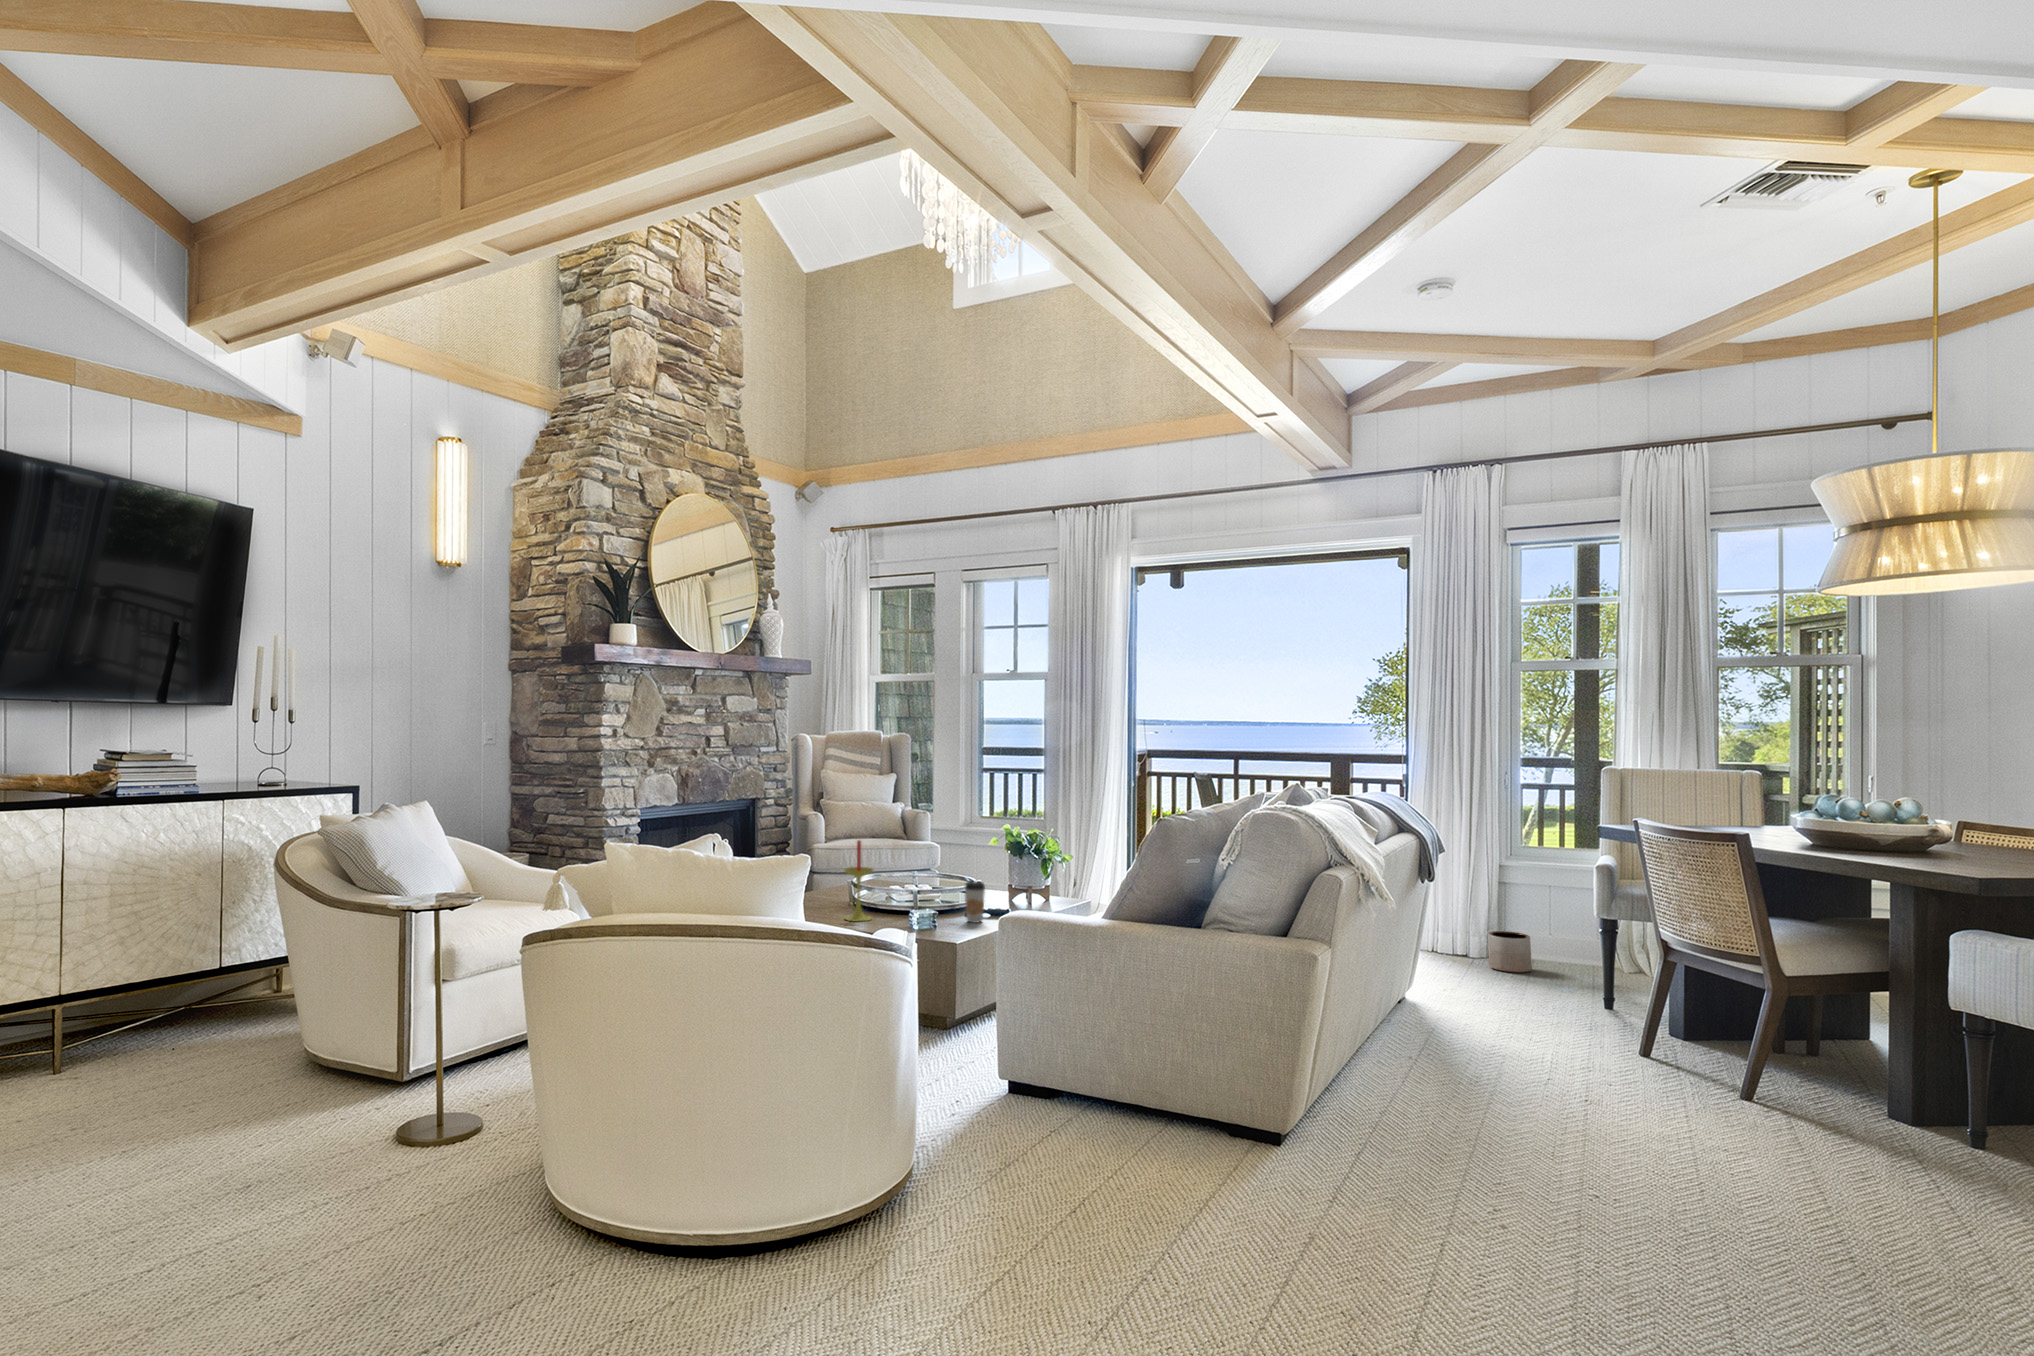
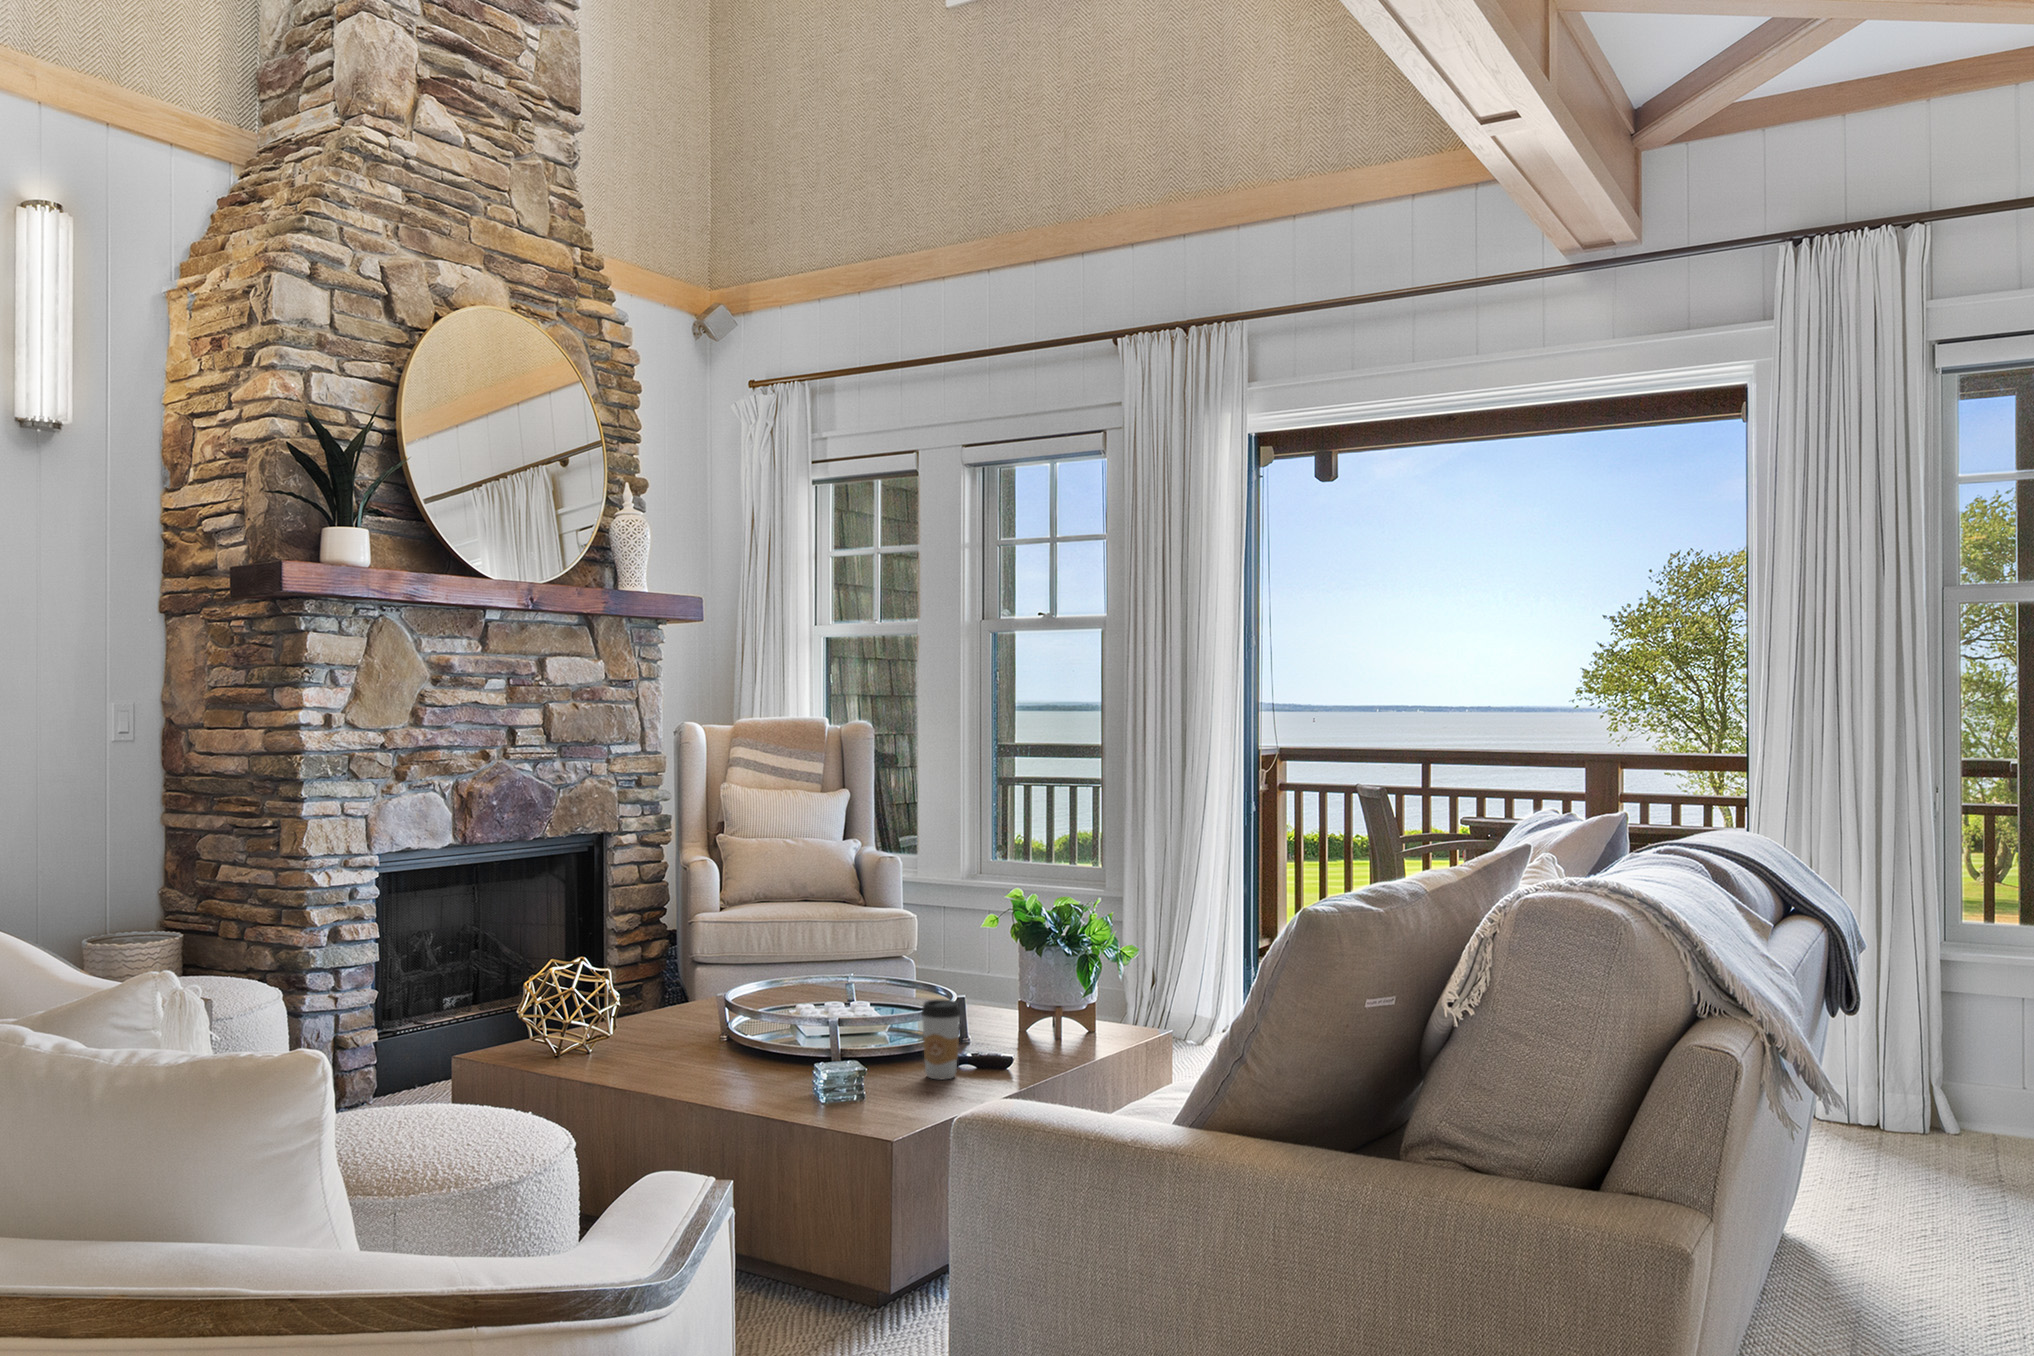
candle: present [844,840,874,921] -> none [693,917,752,1076]
planter: present [1488,931,1532,973] -> none [1897,1077,1980,1156]

